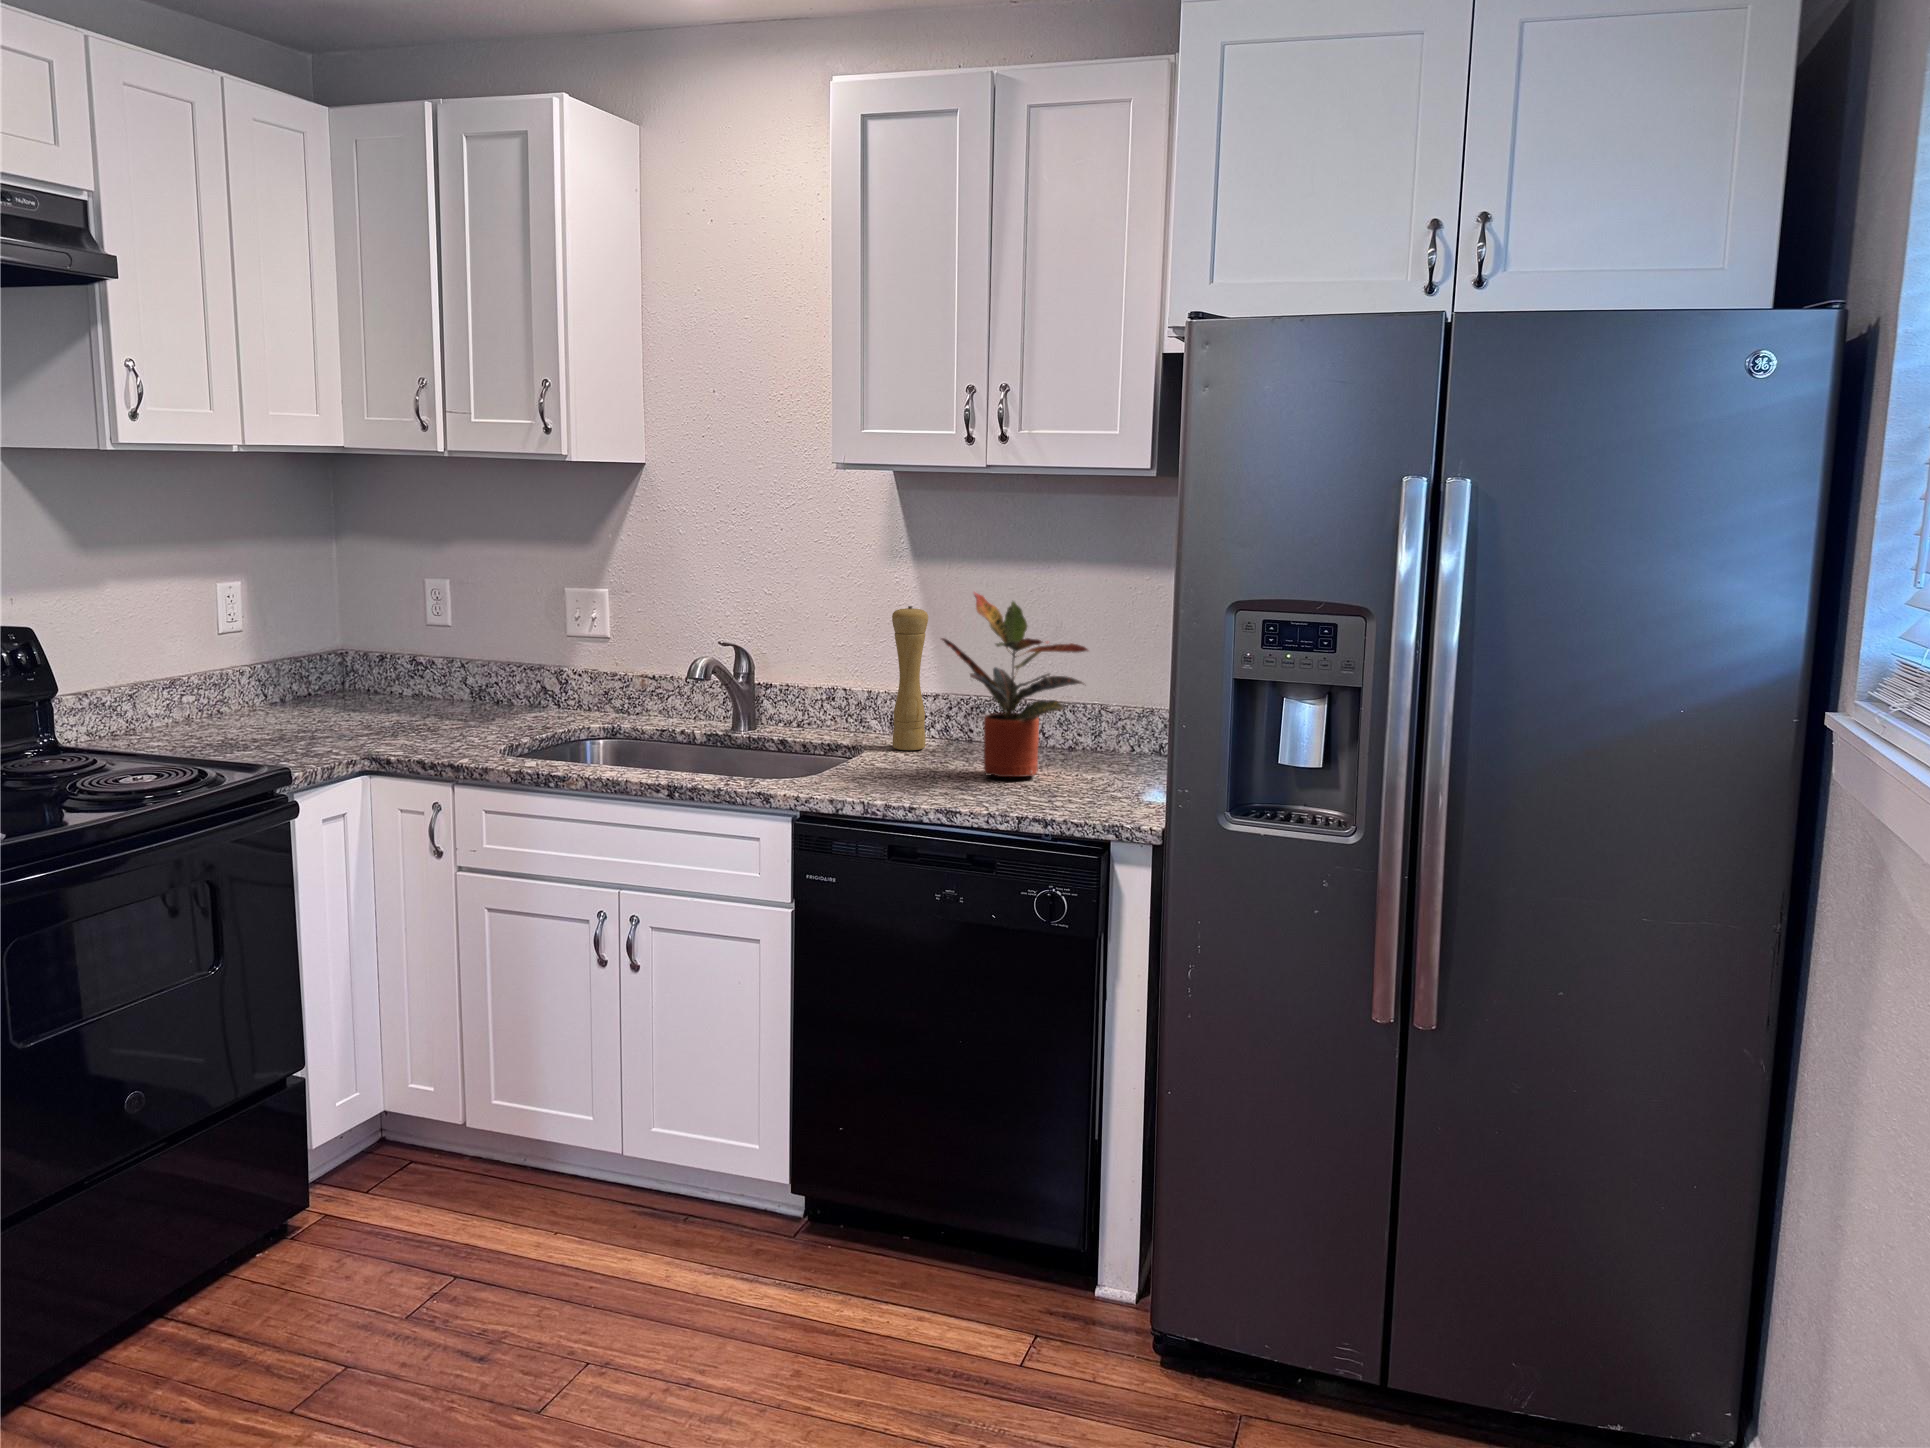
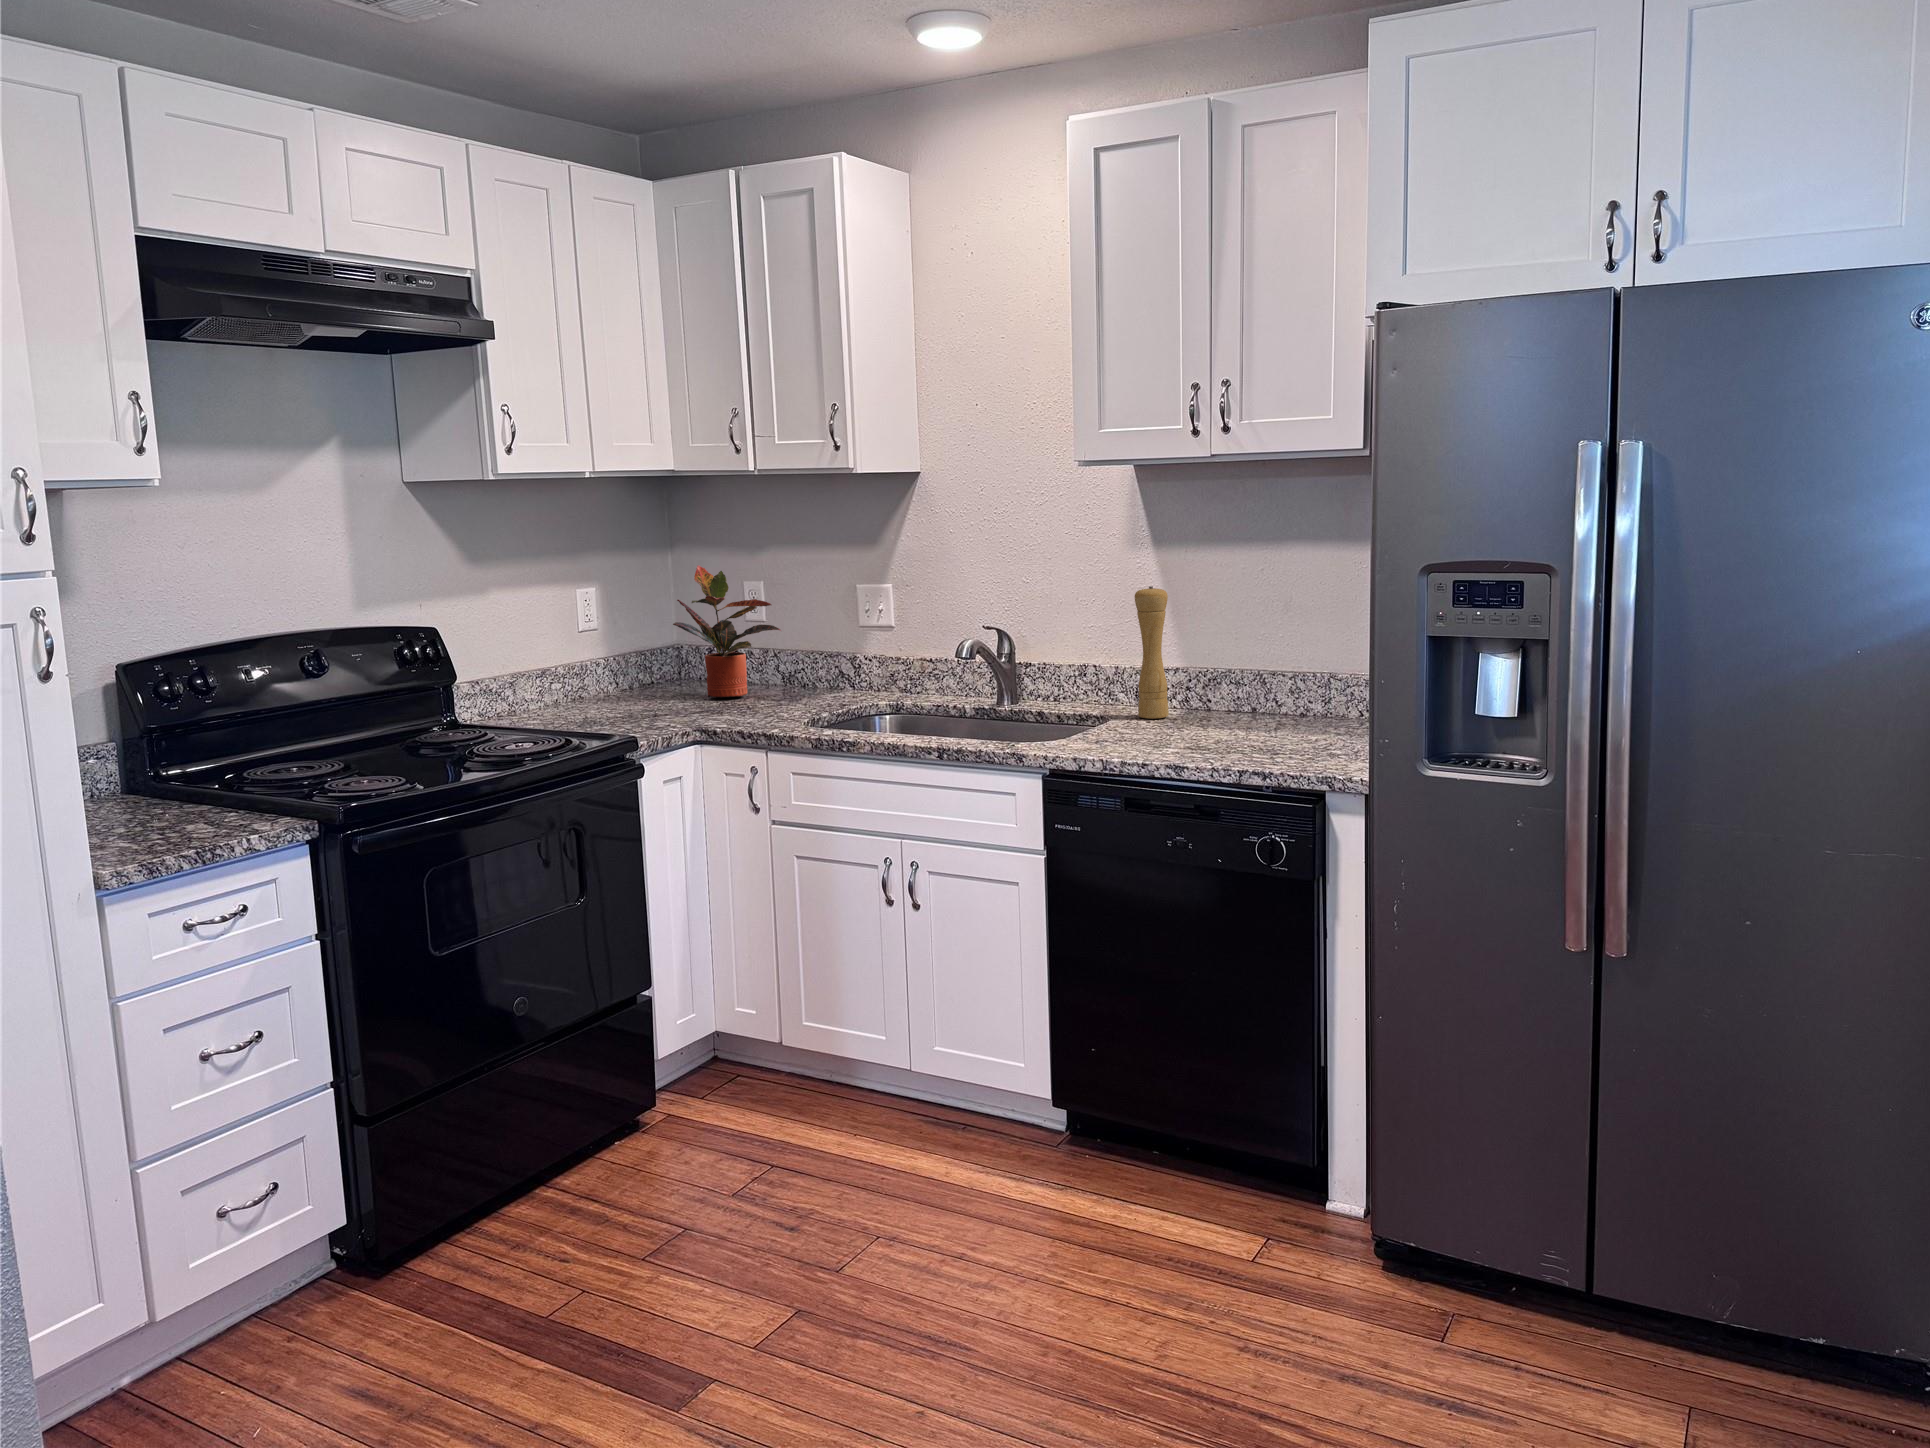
potted plant: present [942,592,1088,777] -> present [673,565,781,697]

